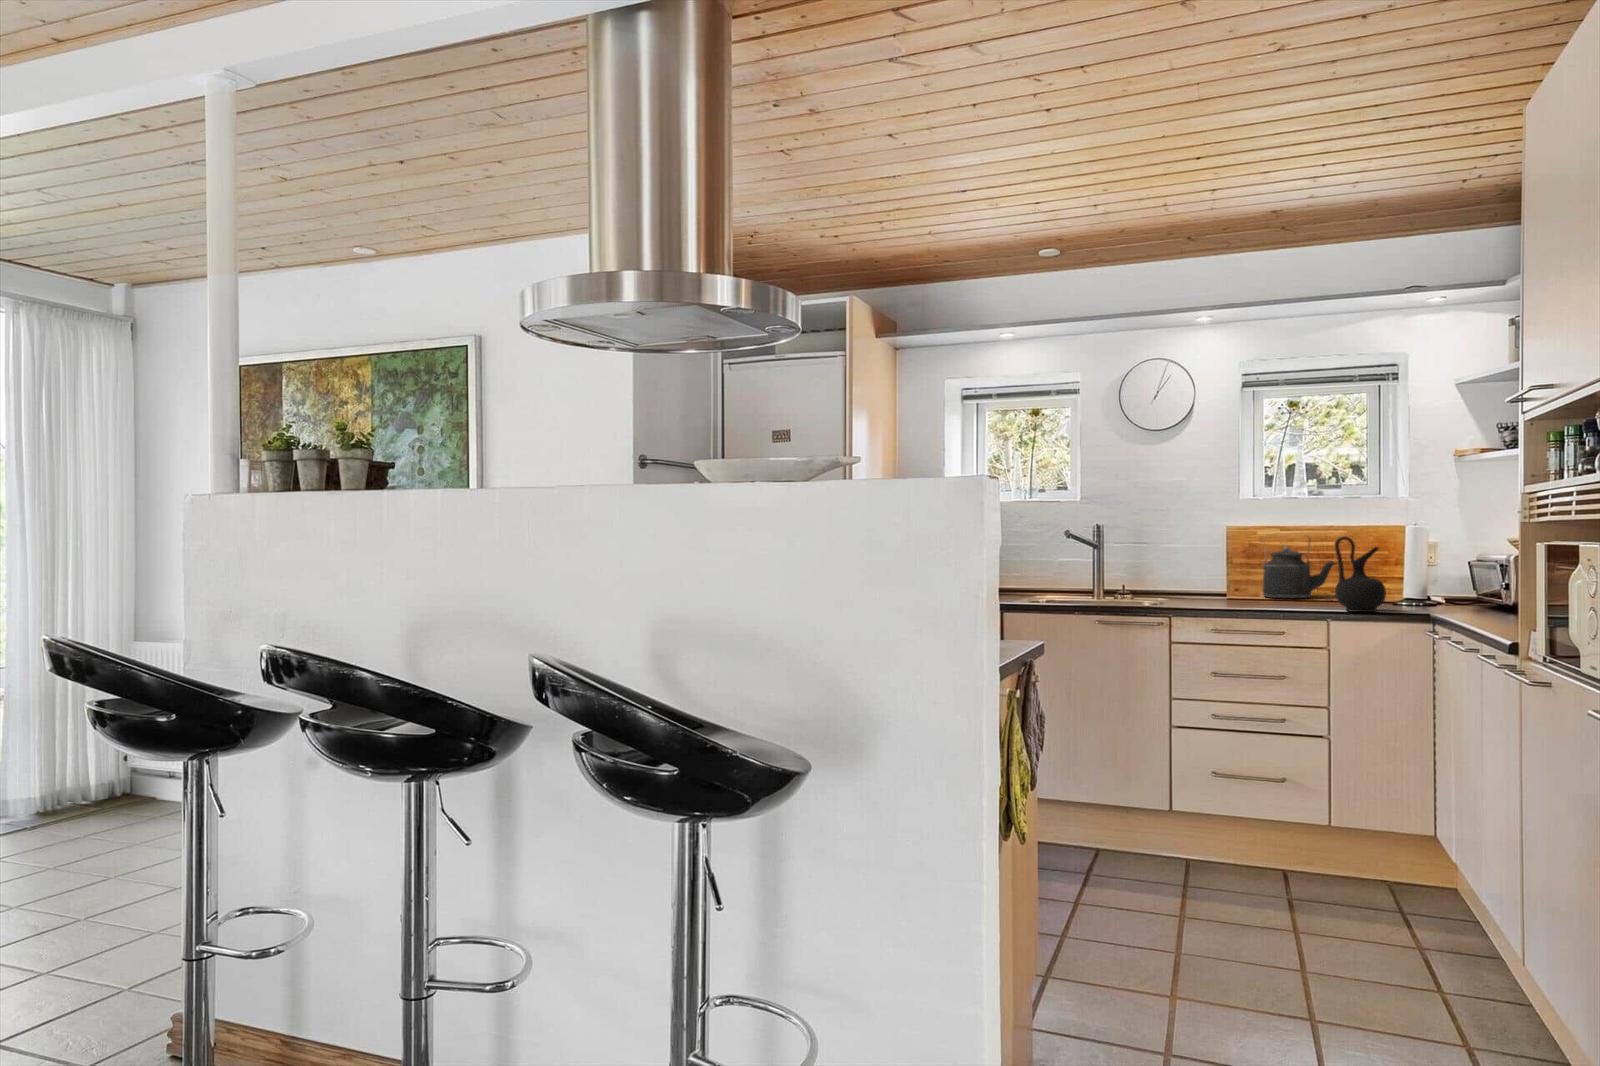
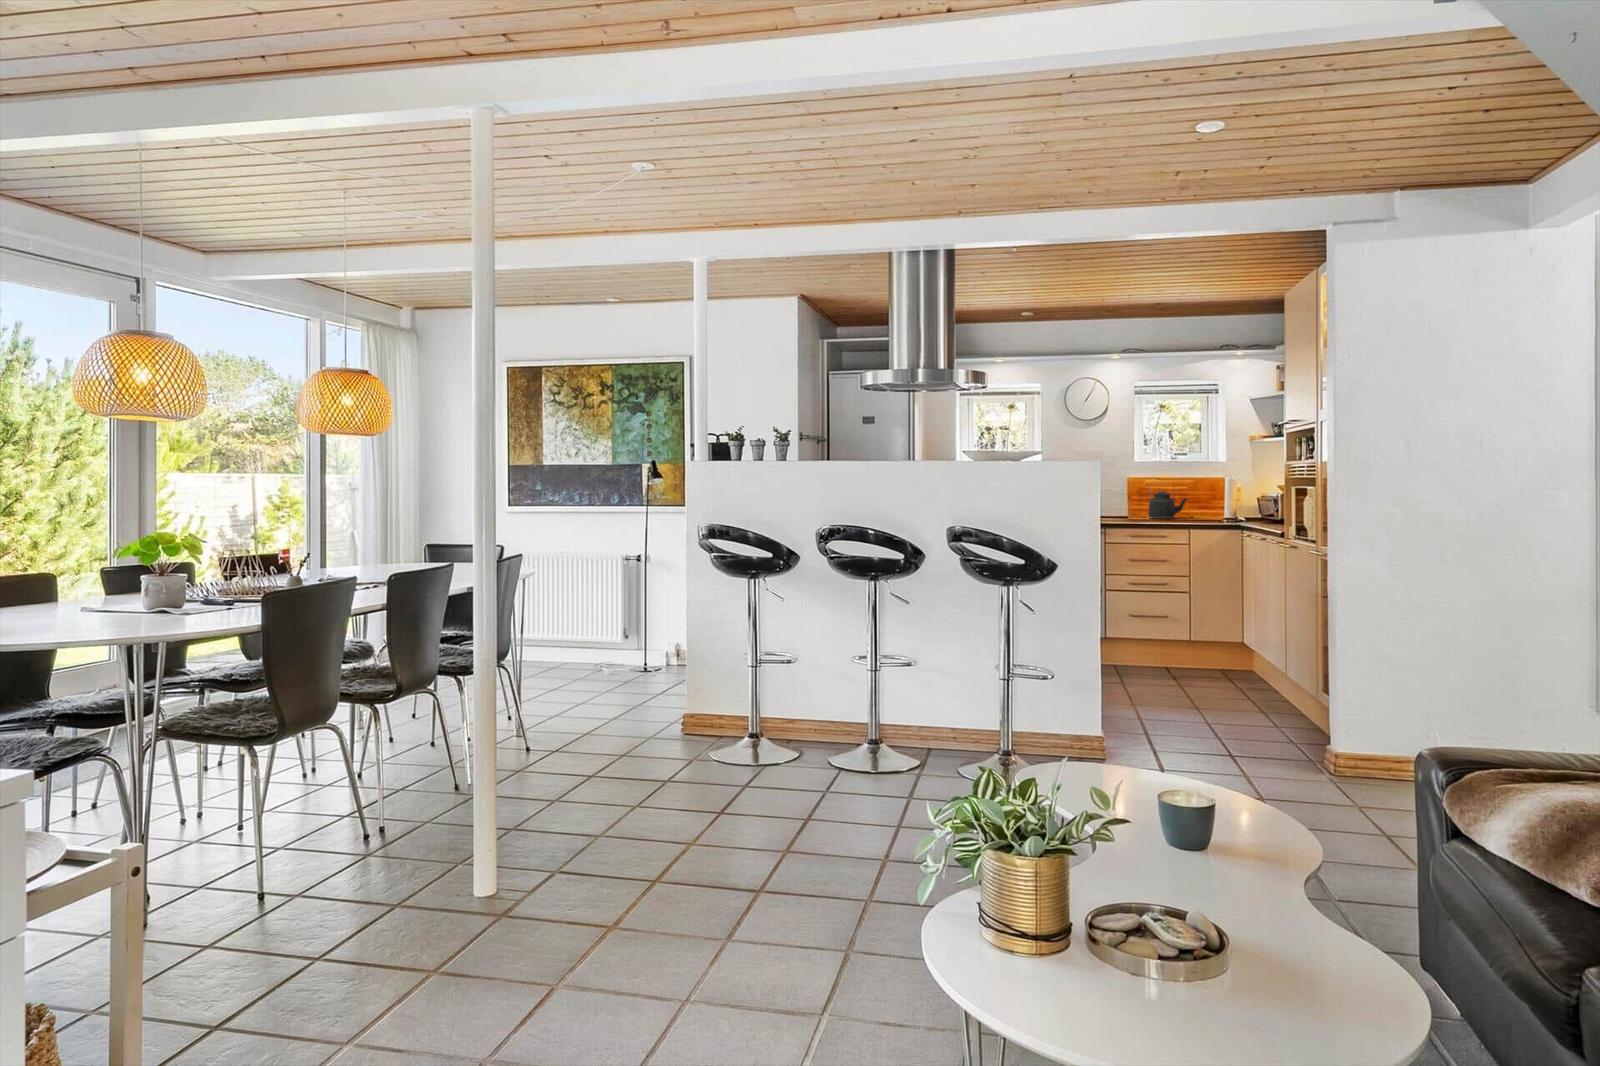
ceramic jug: present [1335,536,1386,612] -> none [1192,484,1217,524]

